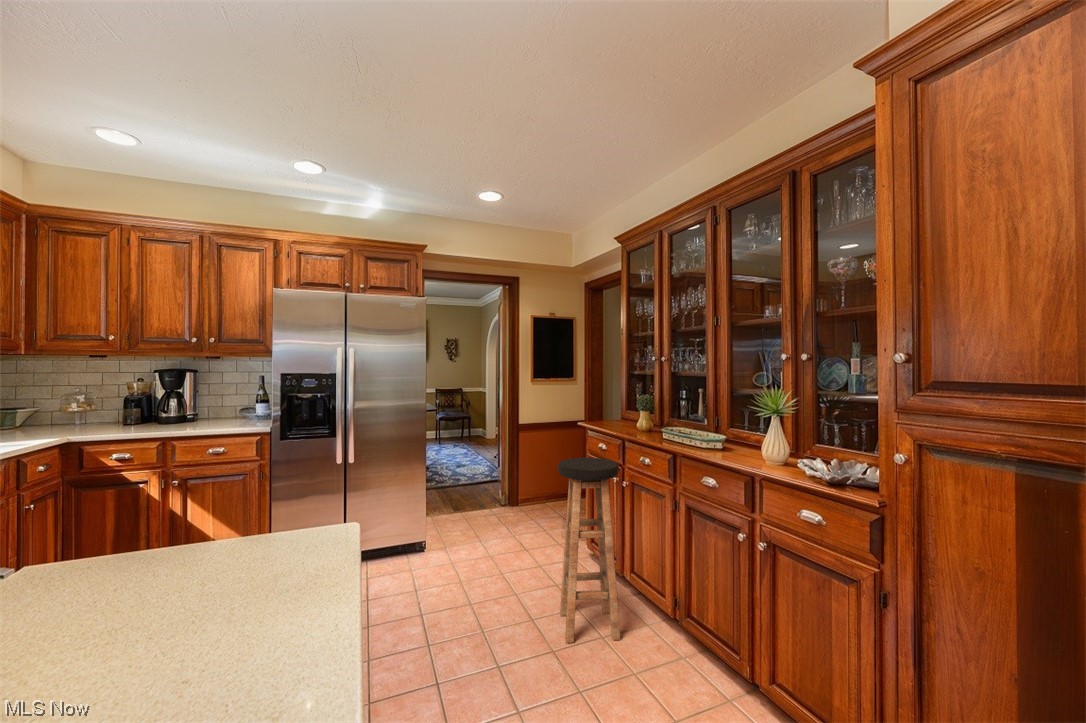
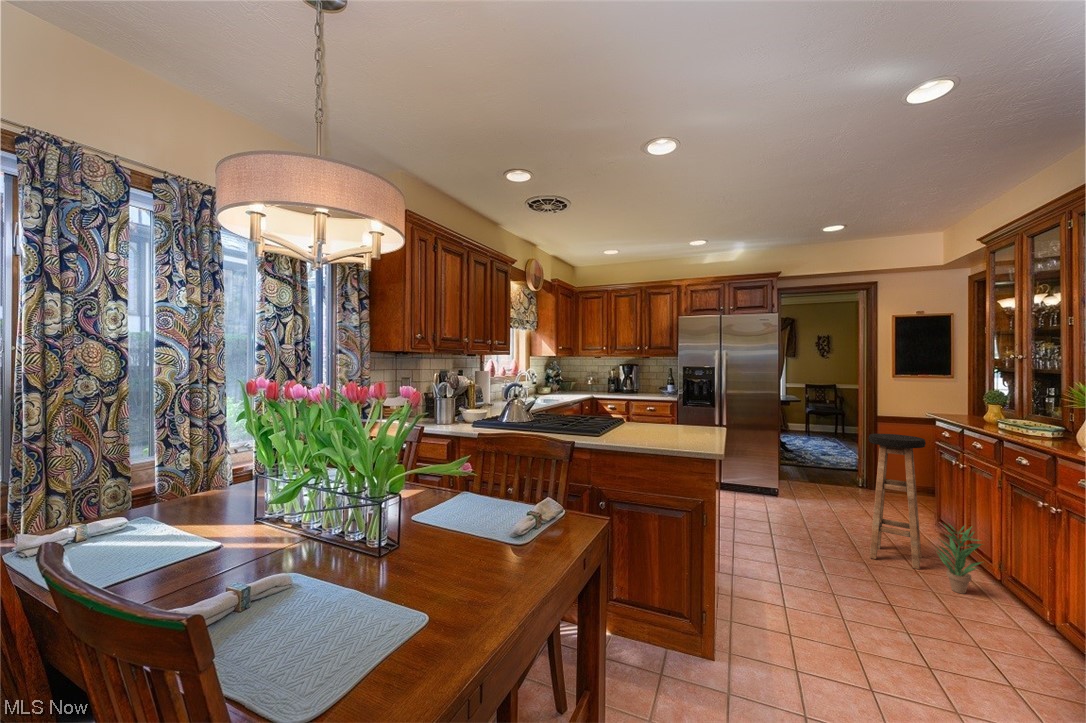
potted plant: none [645,576,702,671] -> present [937,525,982,594]

